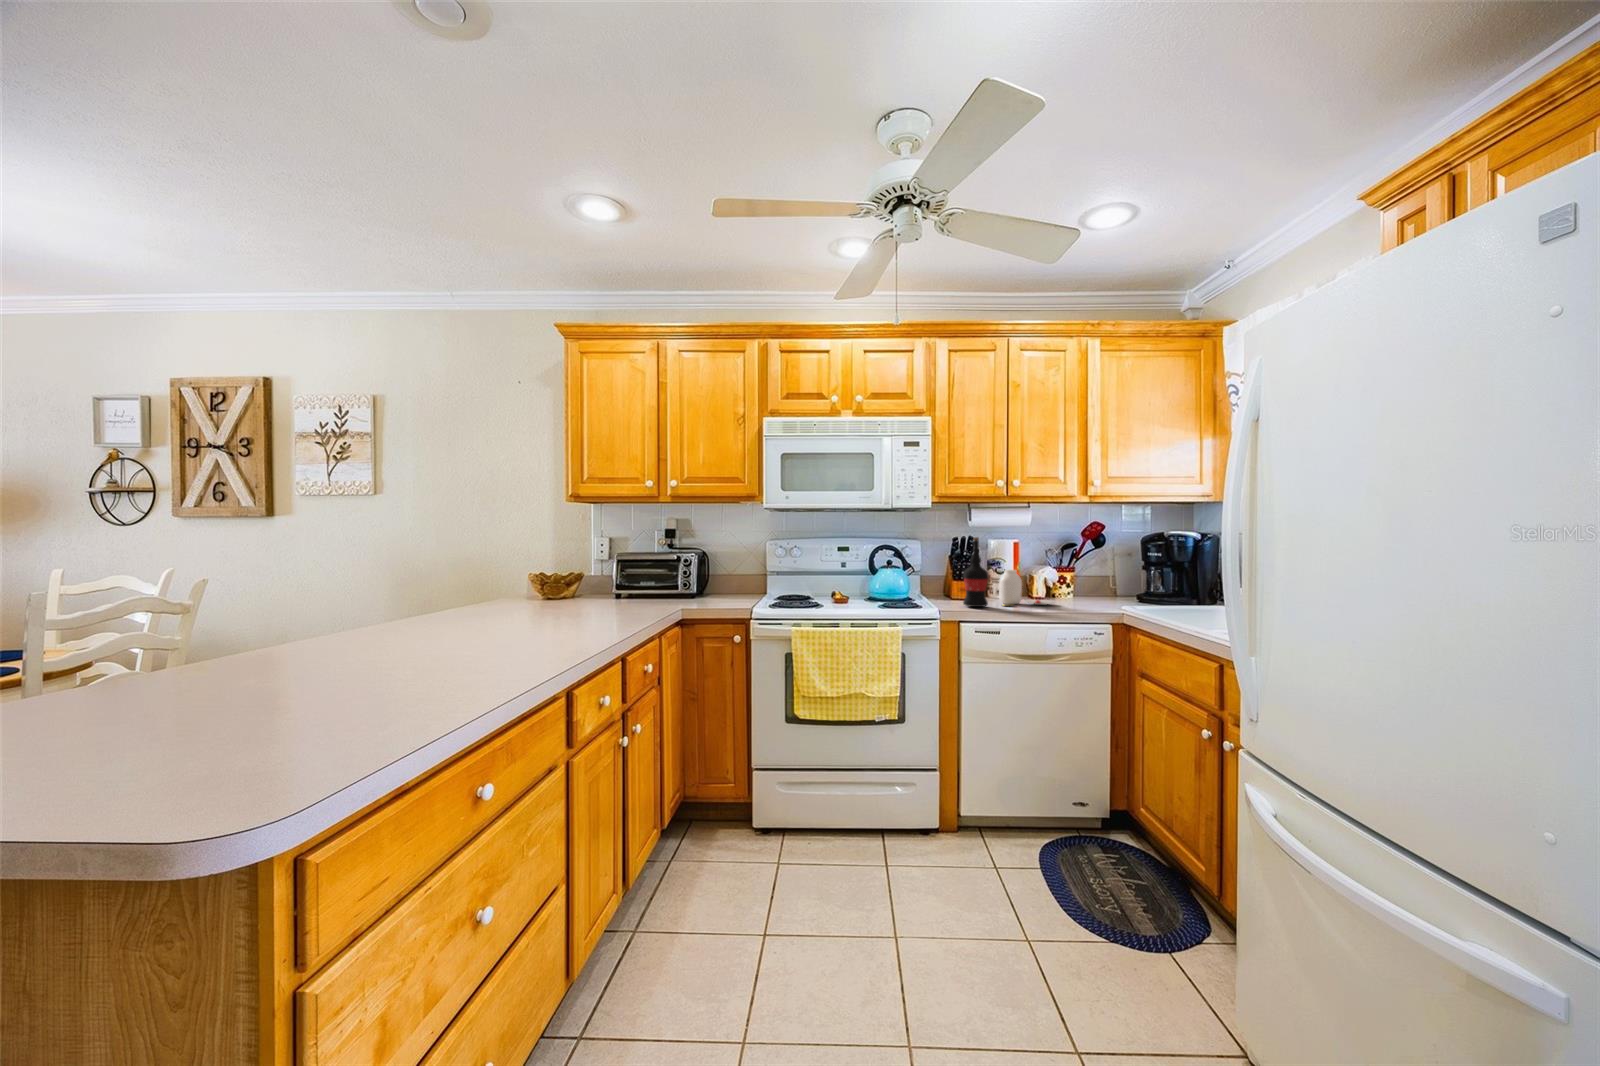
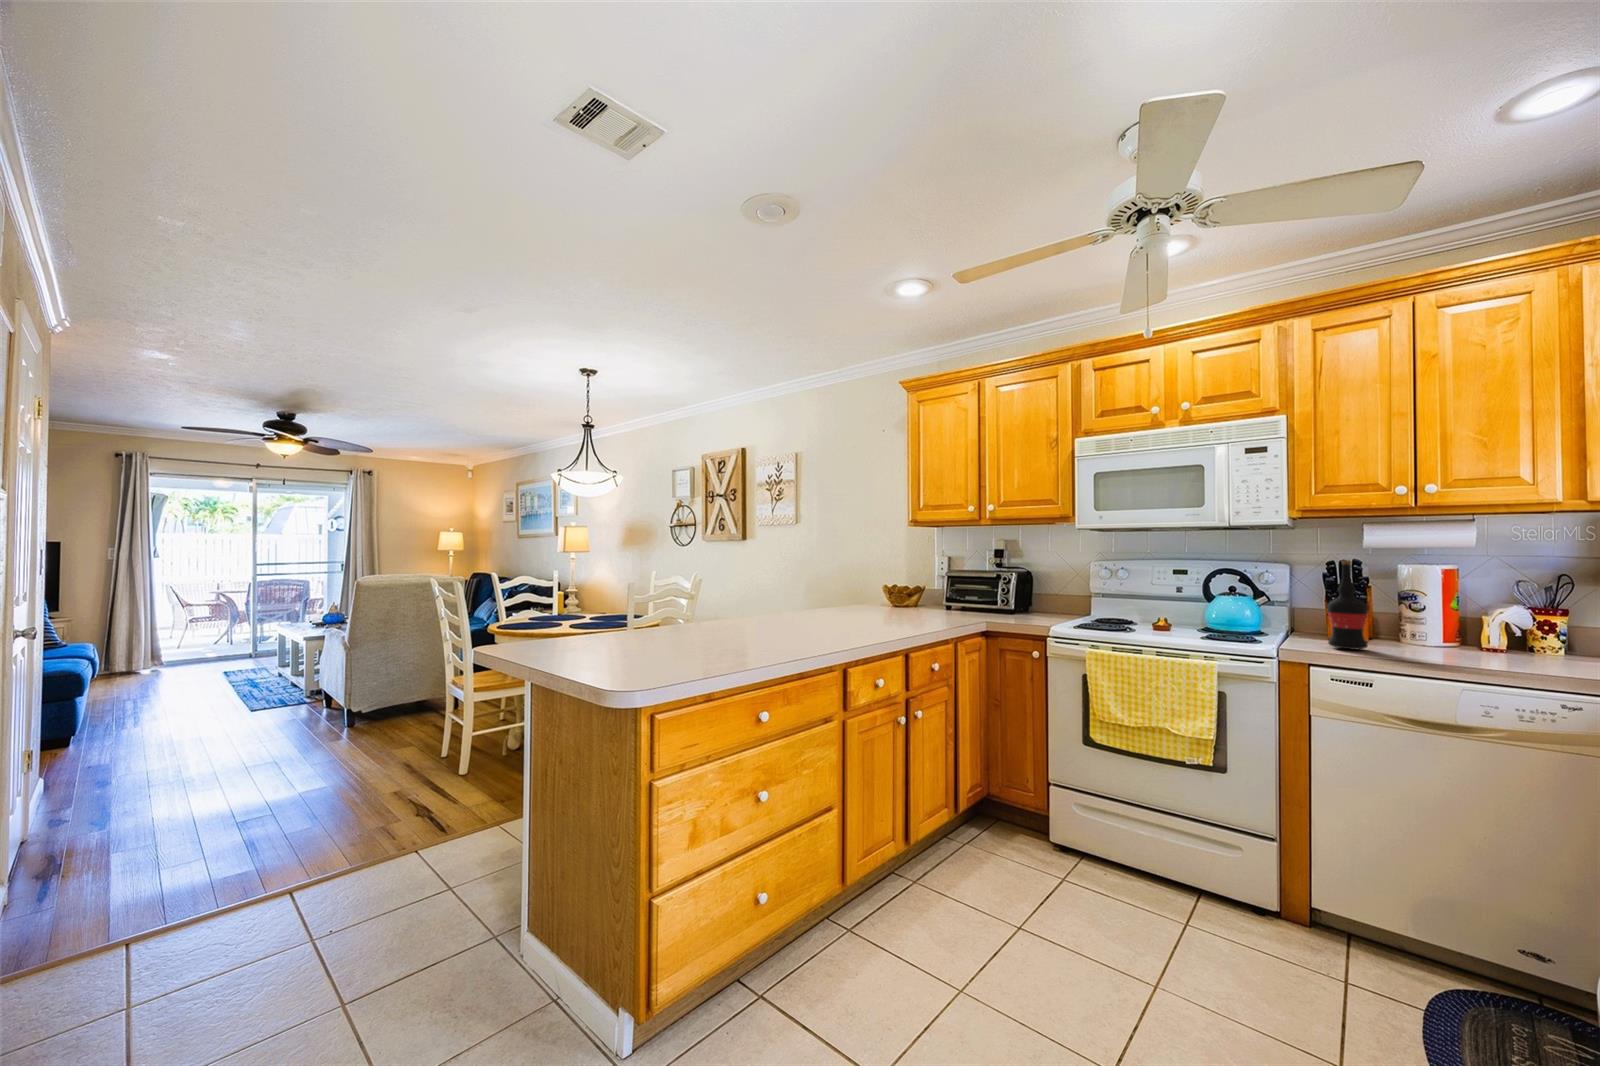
jar: present [999,570,1053,606] -> none [1398,605,1507,656]

